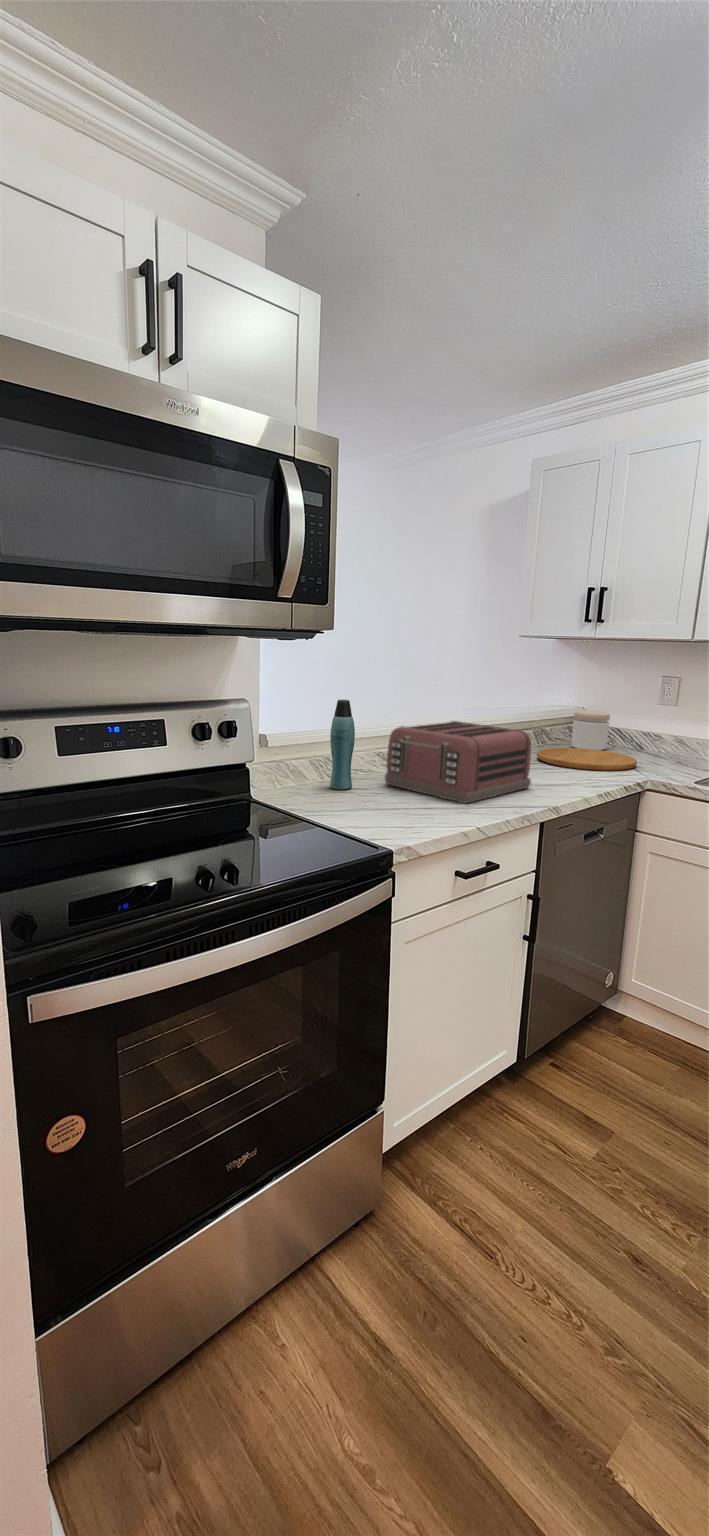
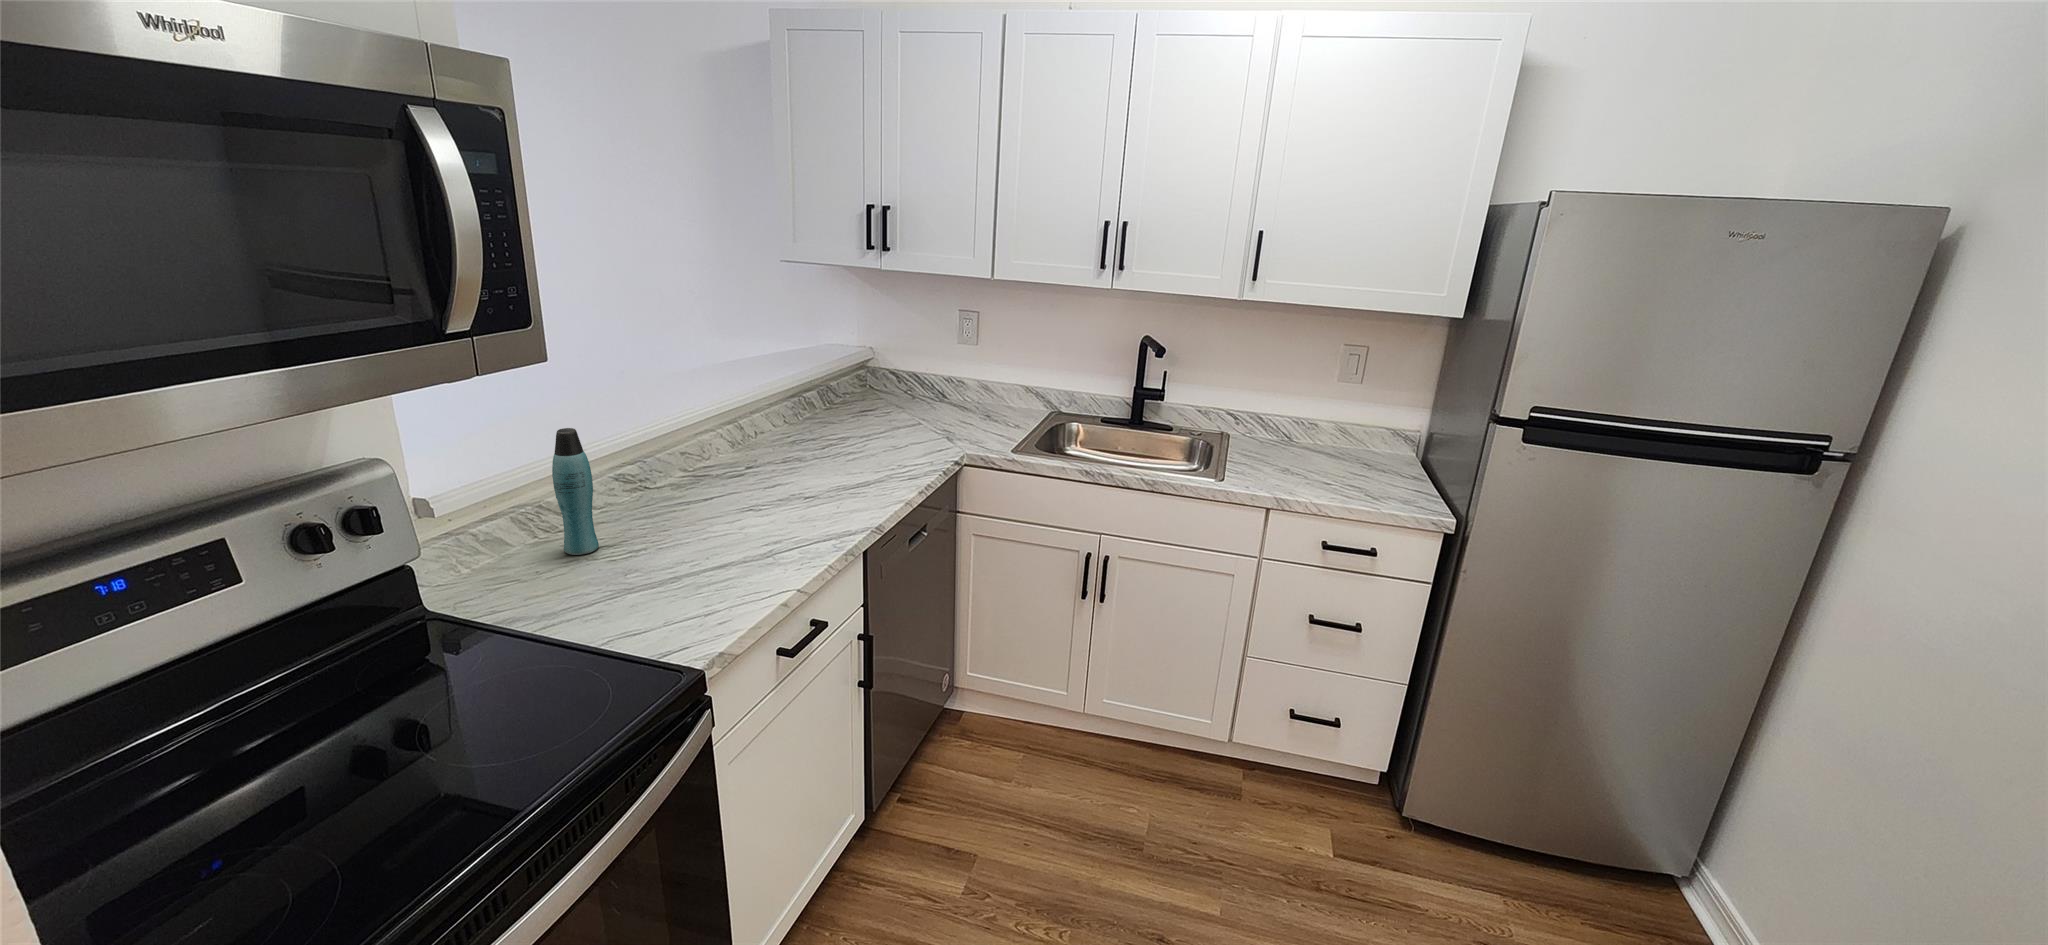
jar: present [571,711,610,750] -> none [864,355,906,406]
toaster: present [385,721,531,803] -> none [643,420,839,547]
cutting board: present [537,748,637,771] -> none [830,410,947,447]

